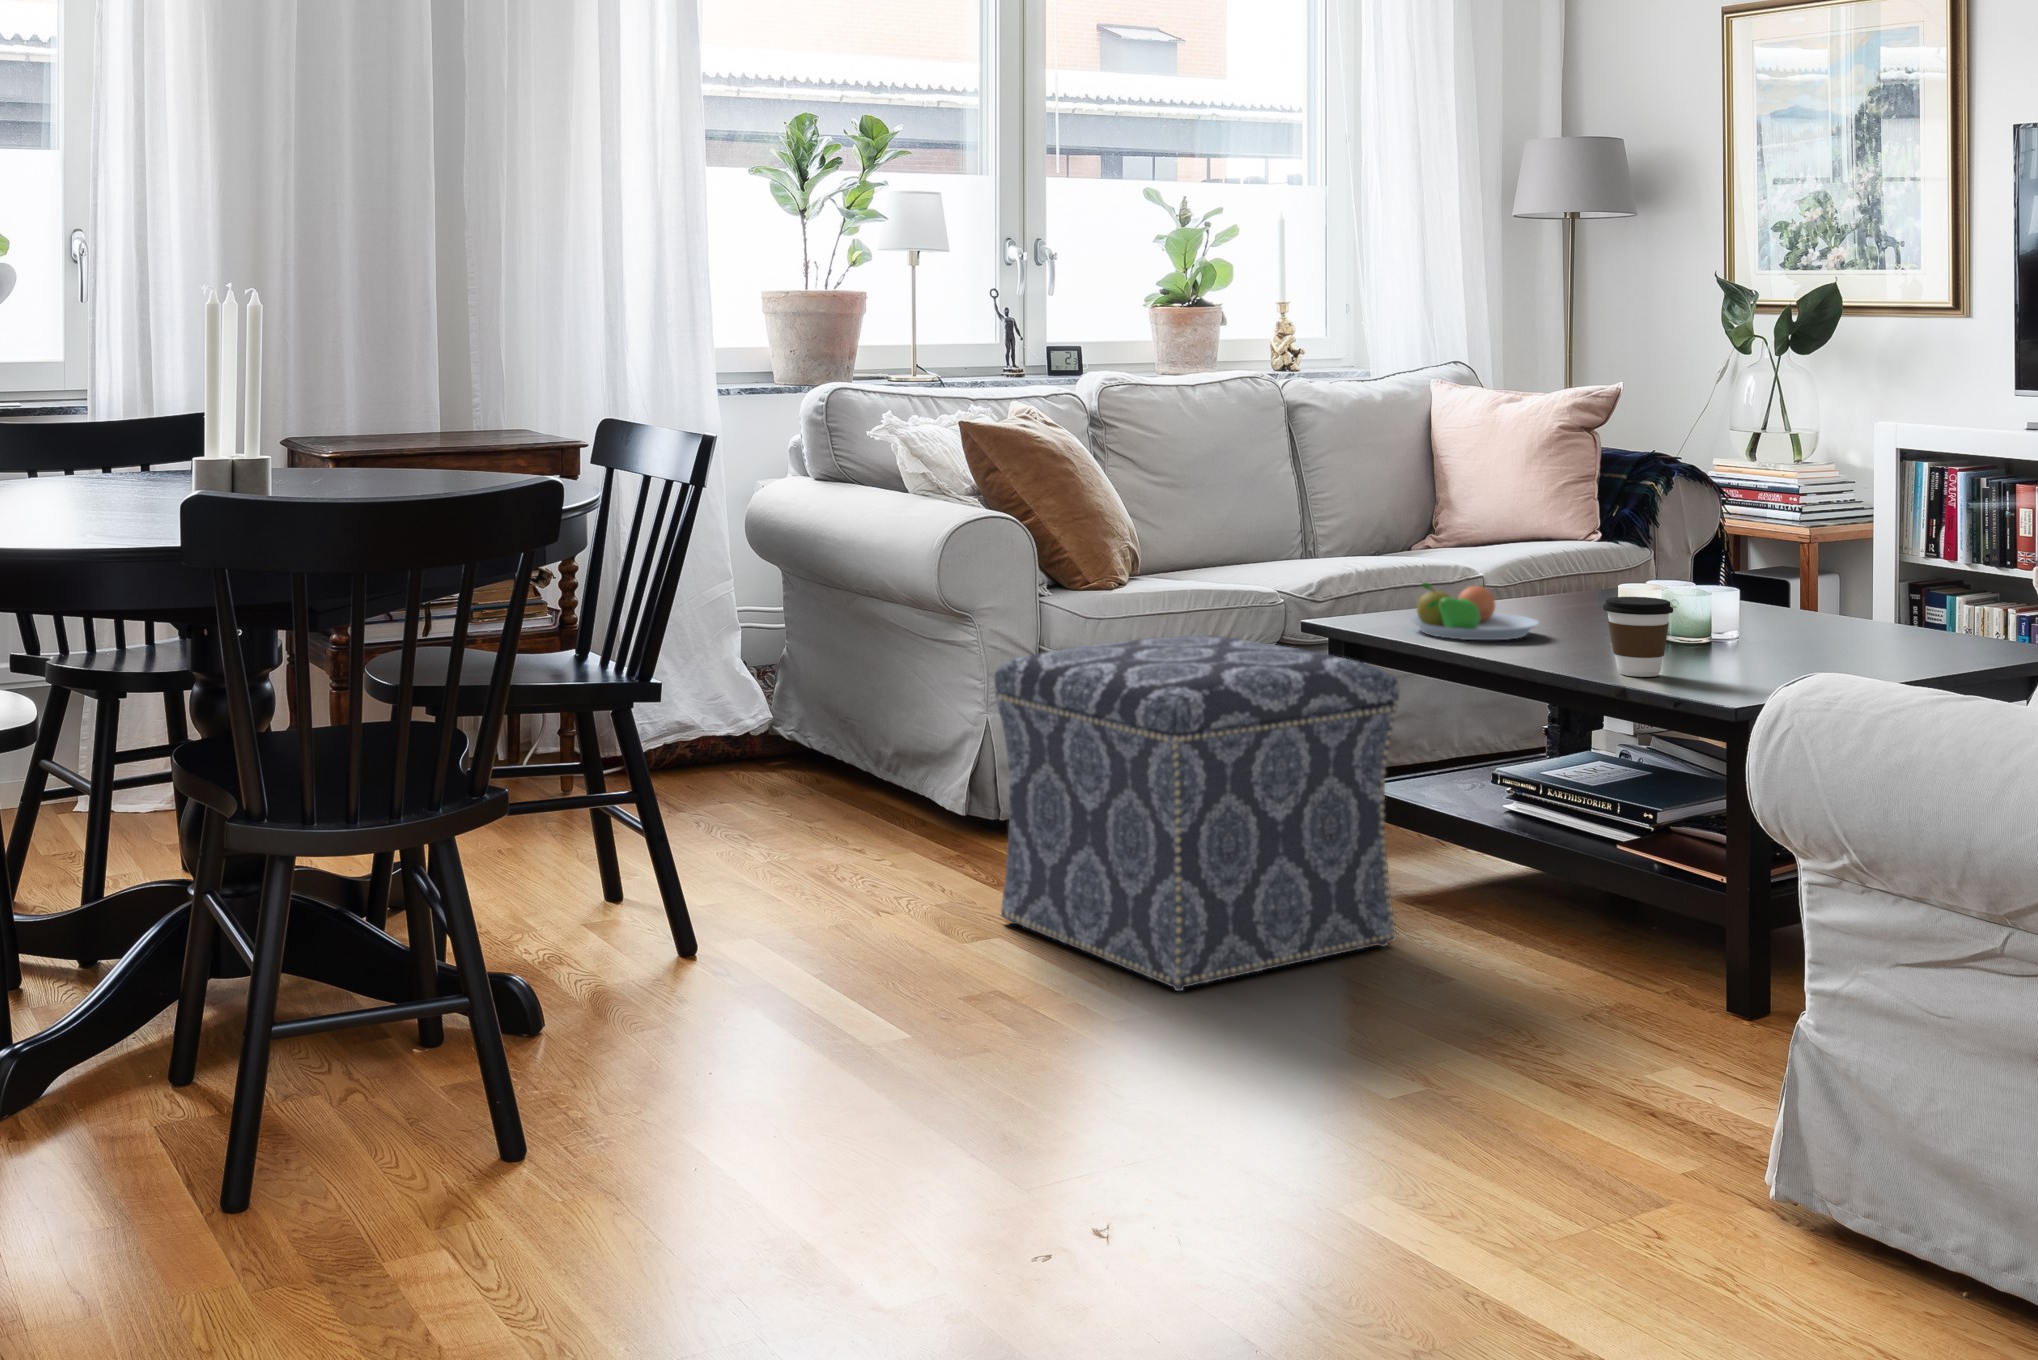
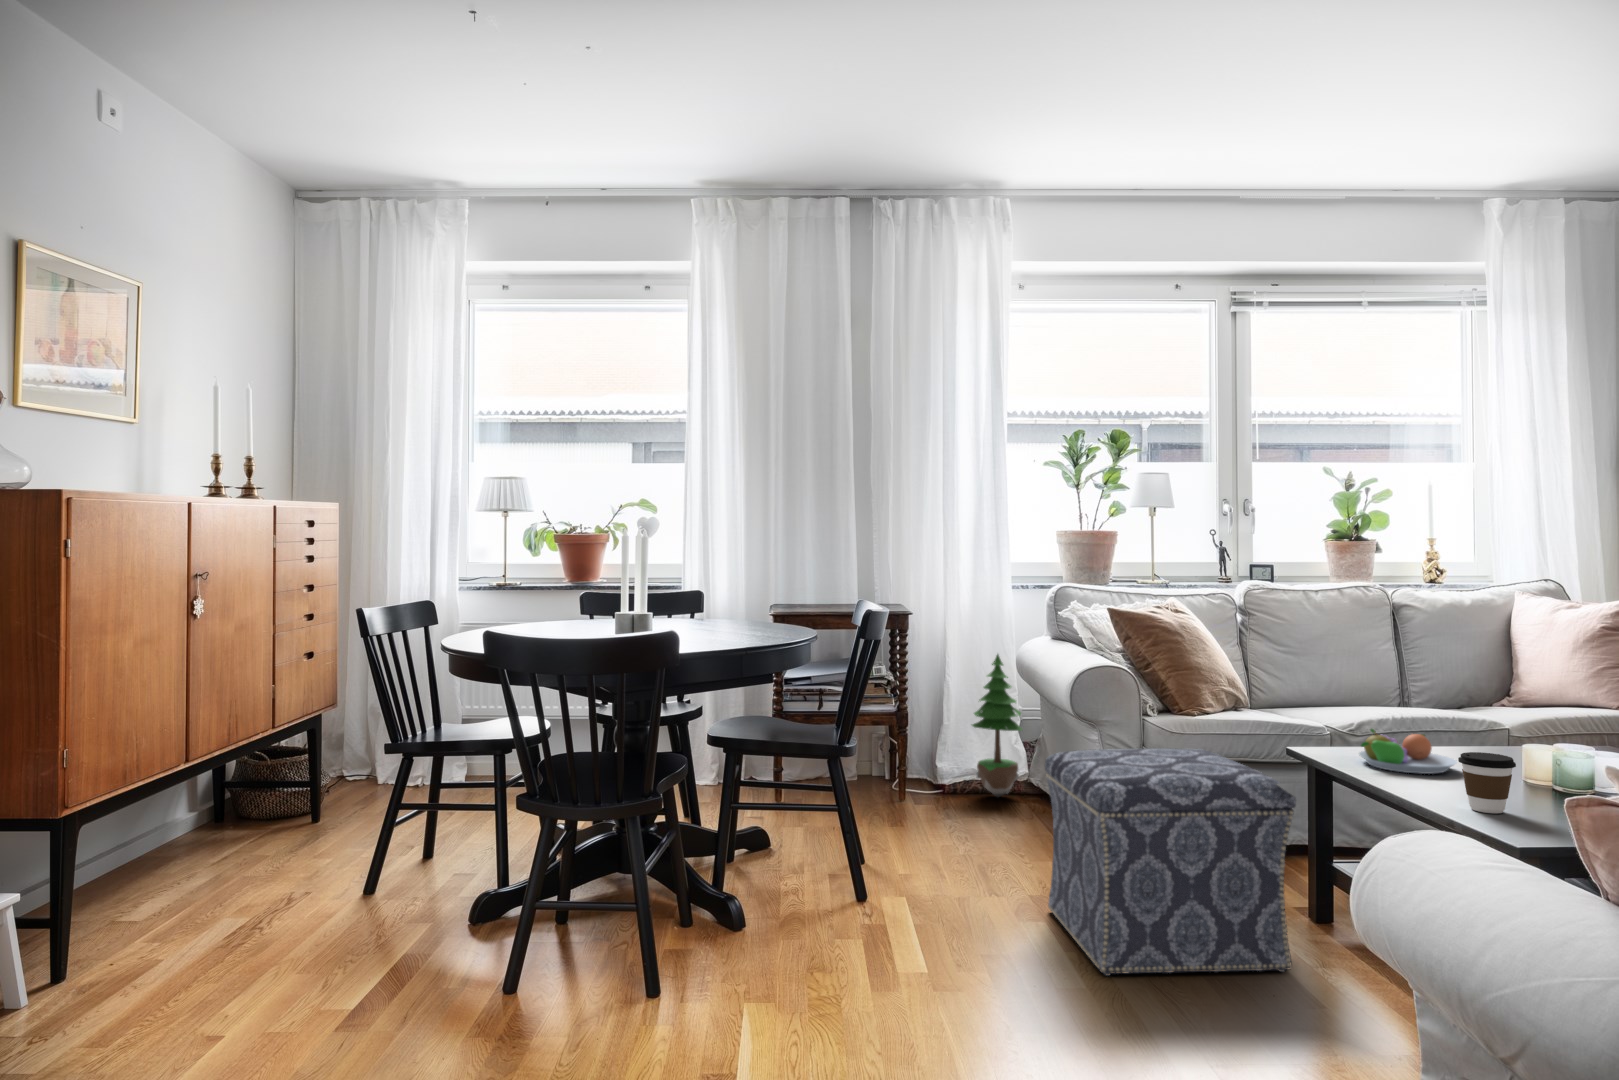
potted tree: none [672,509,766,771] -> present [972,654,1022,797]

